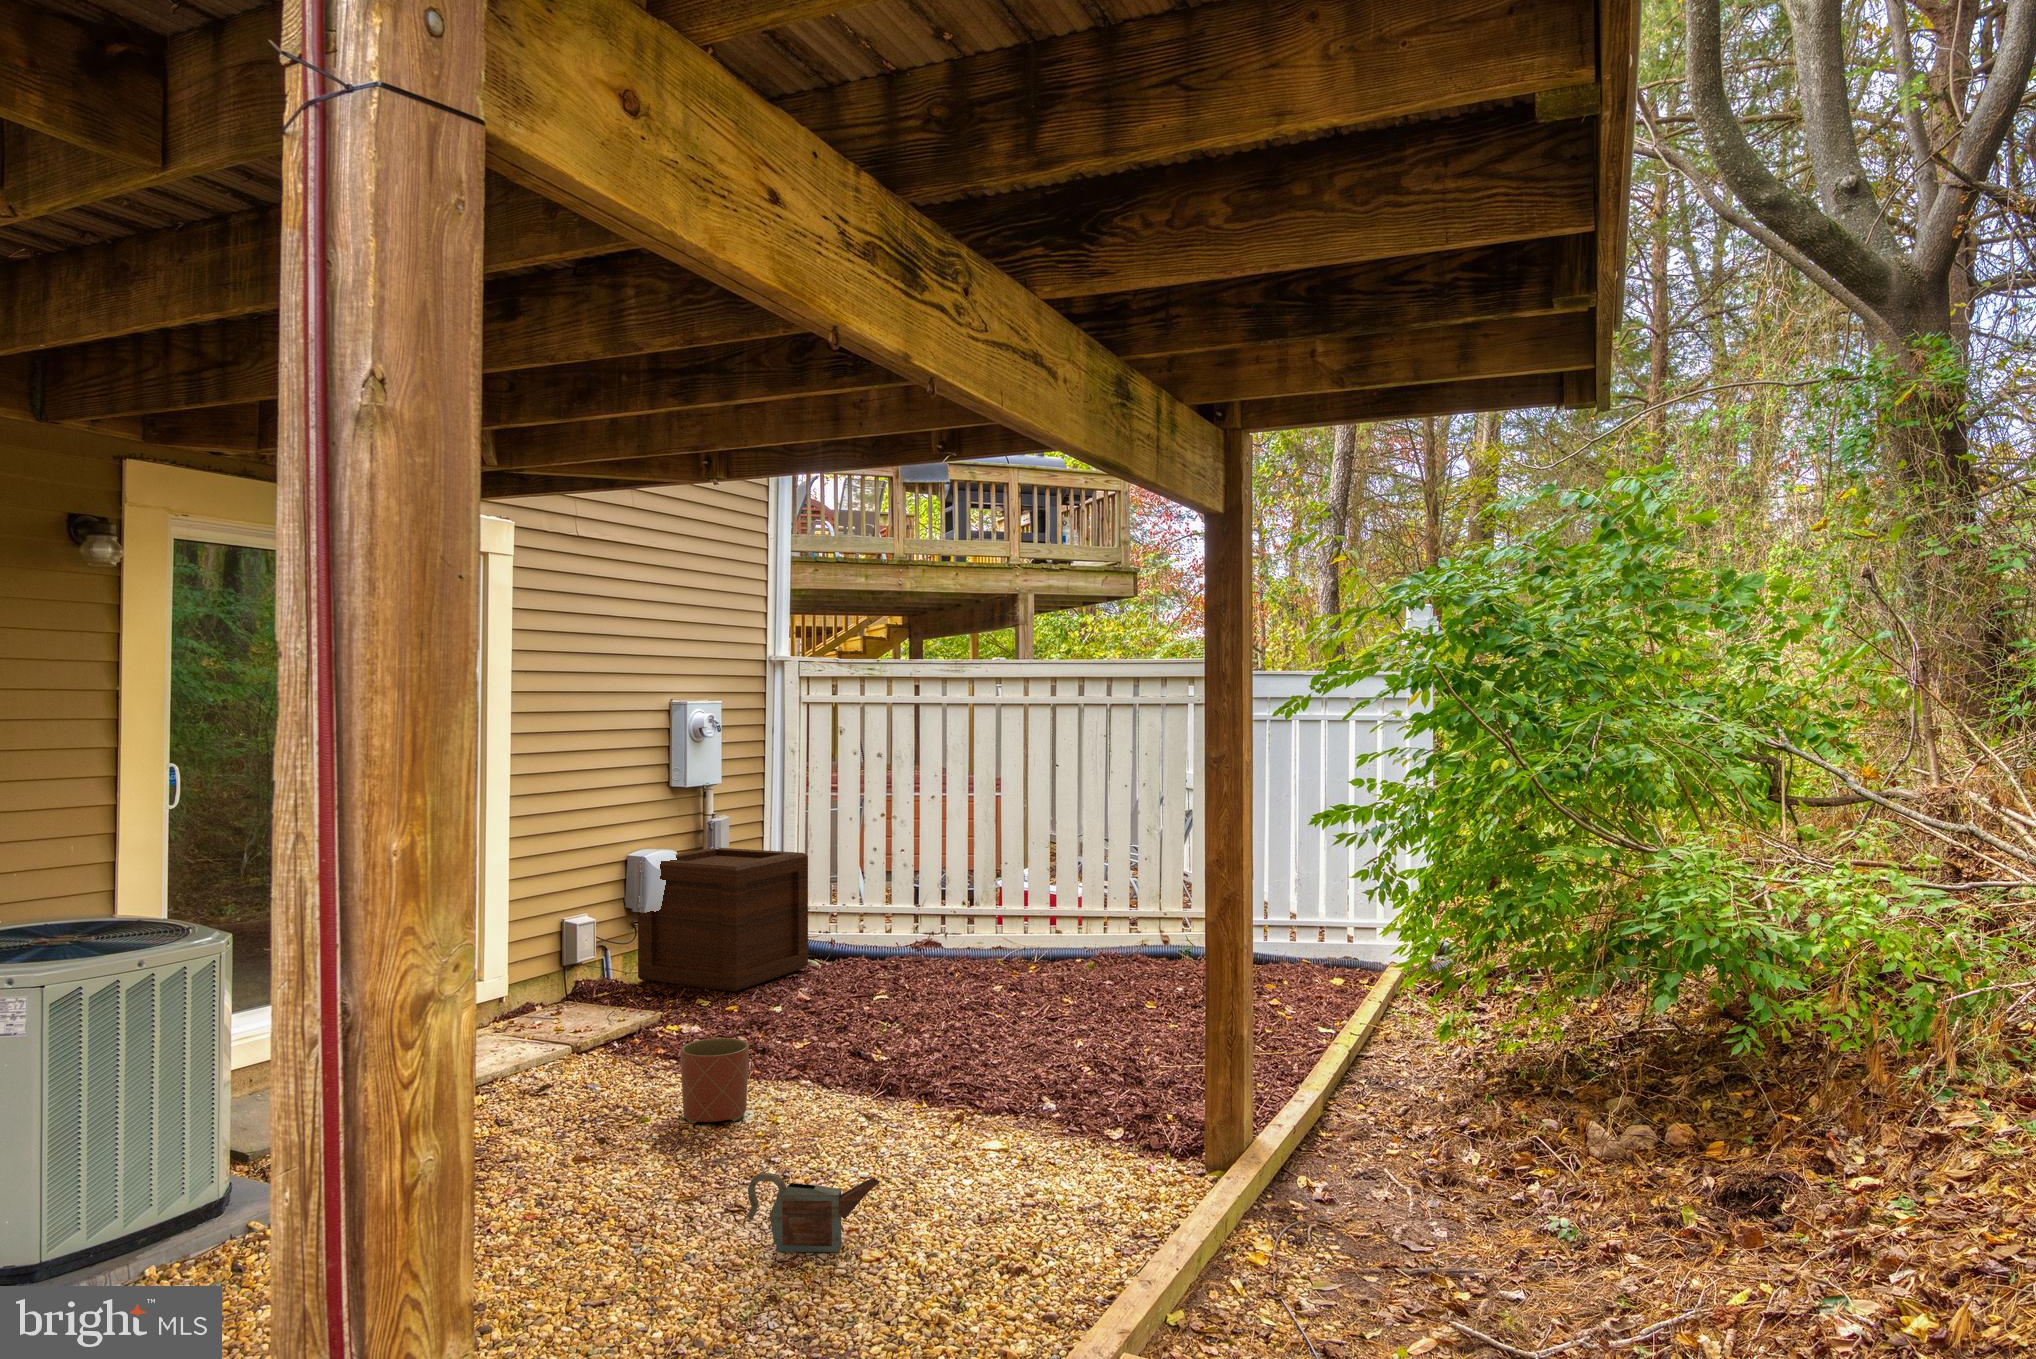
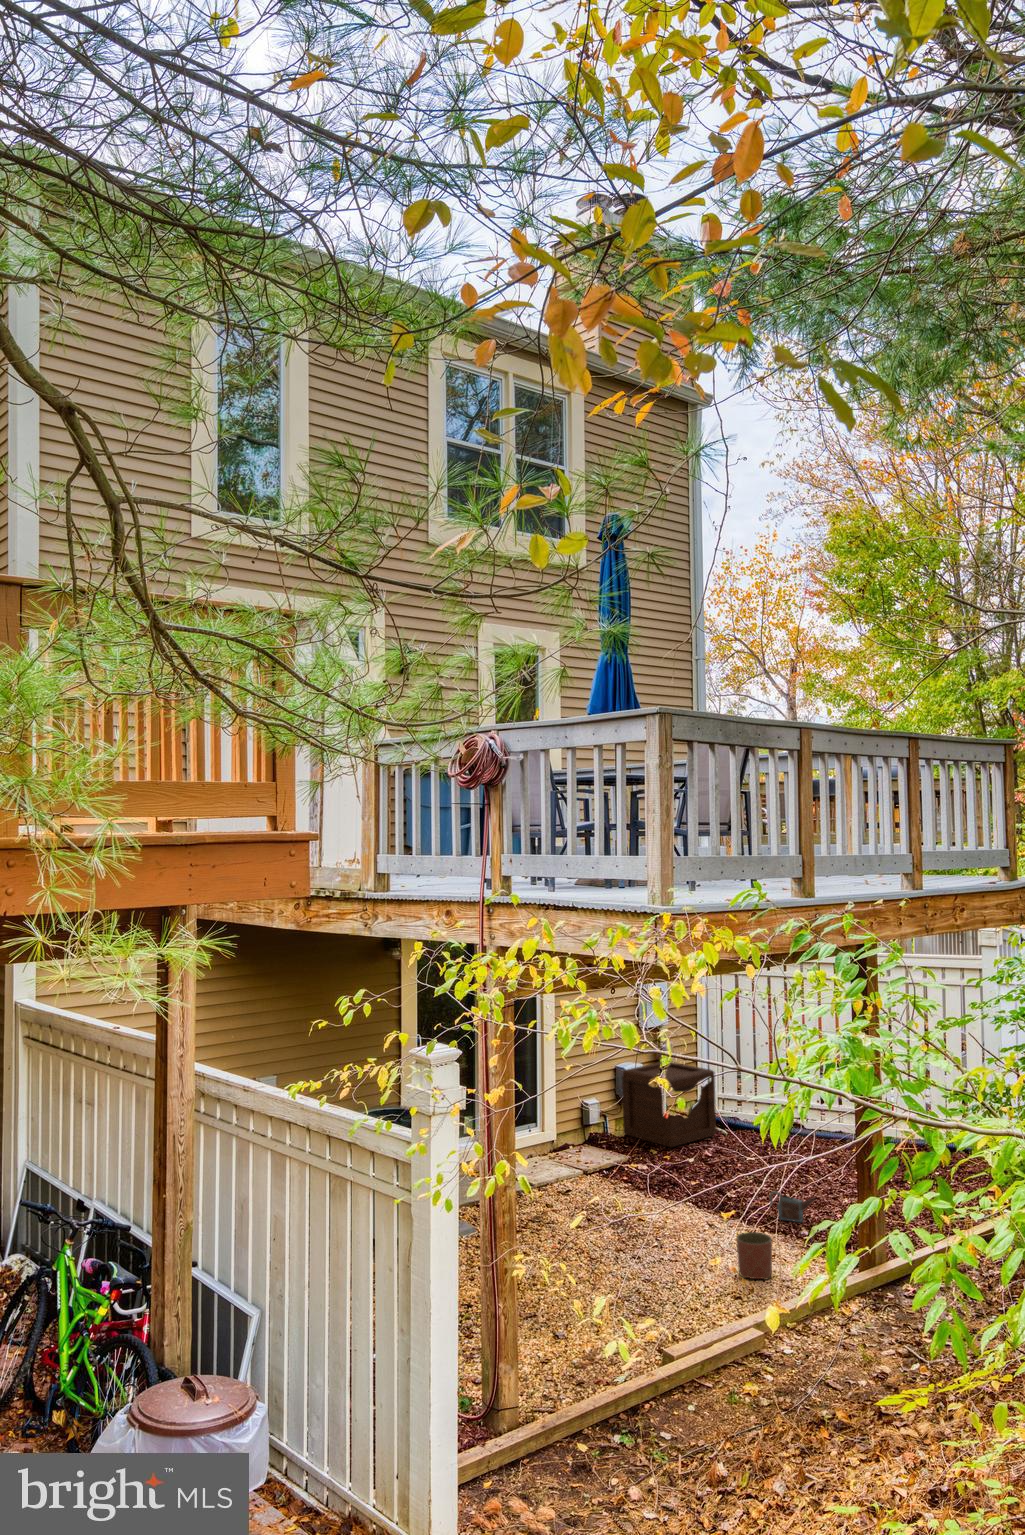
planter: present [681,1038,749,1124] -> present [737,1232,772,1280]
watering can: present [747,1173,880,1252] -> present [769,1191,815,1222]

